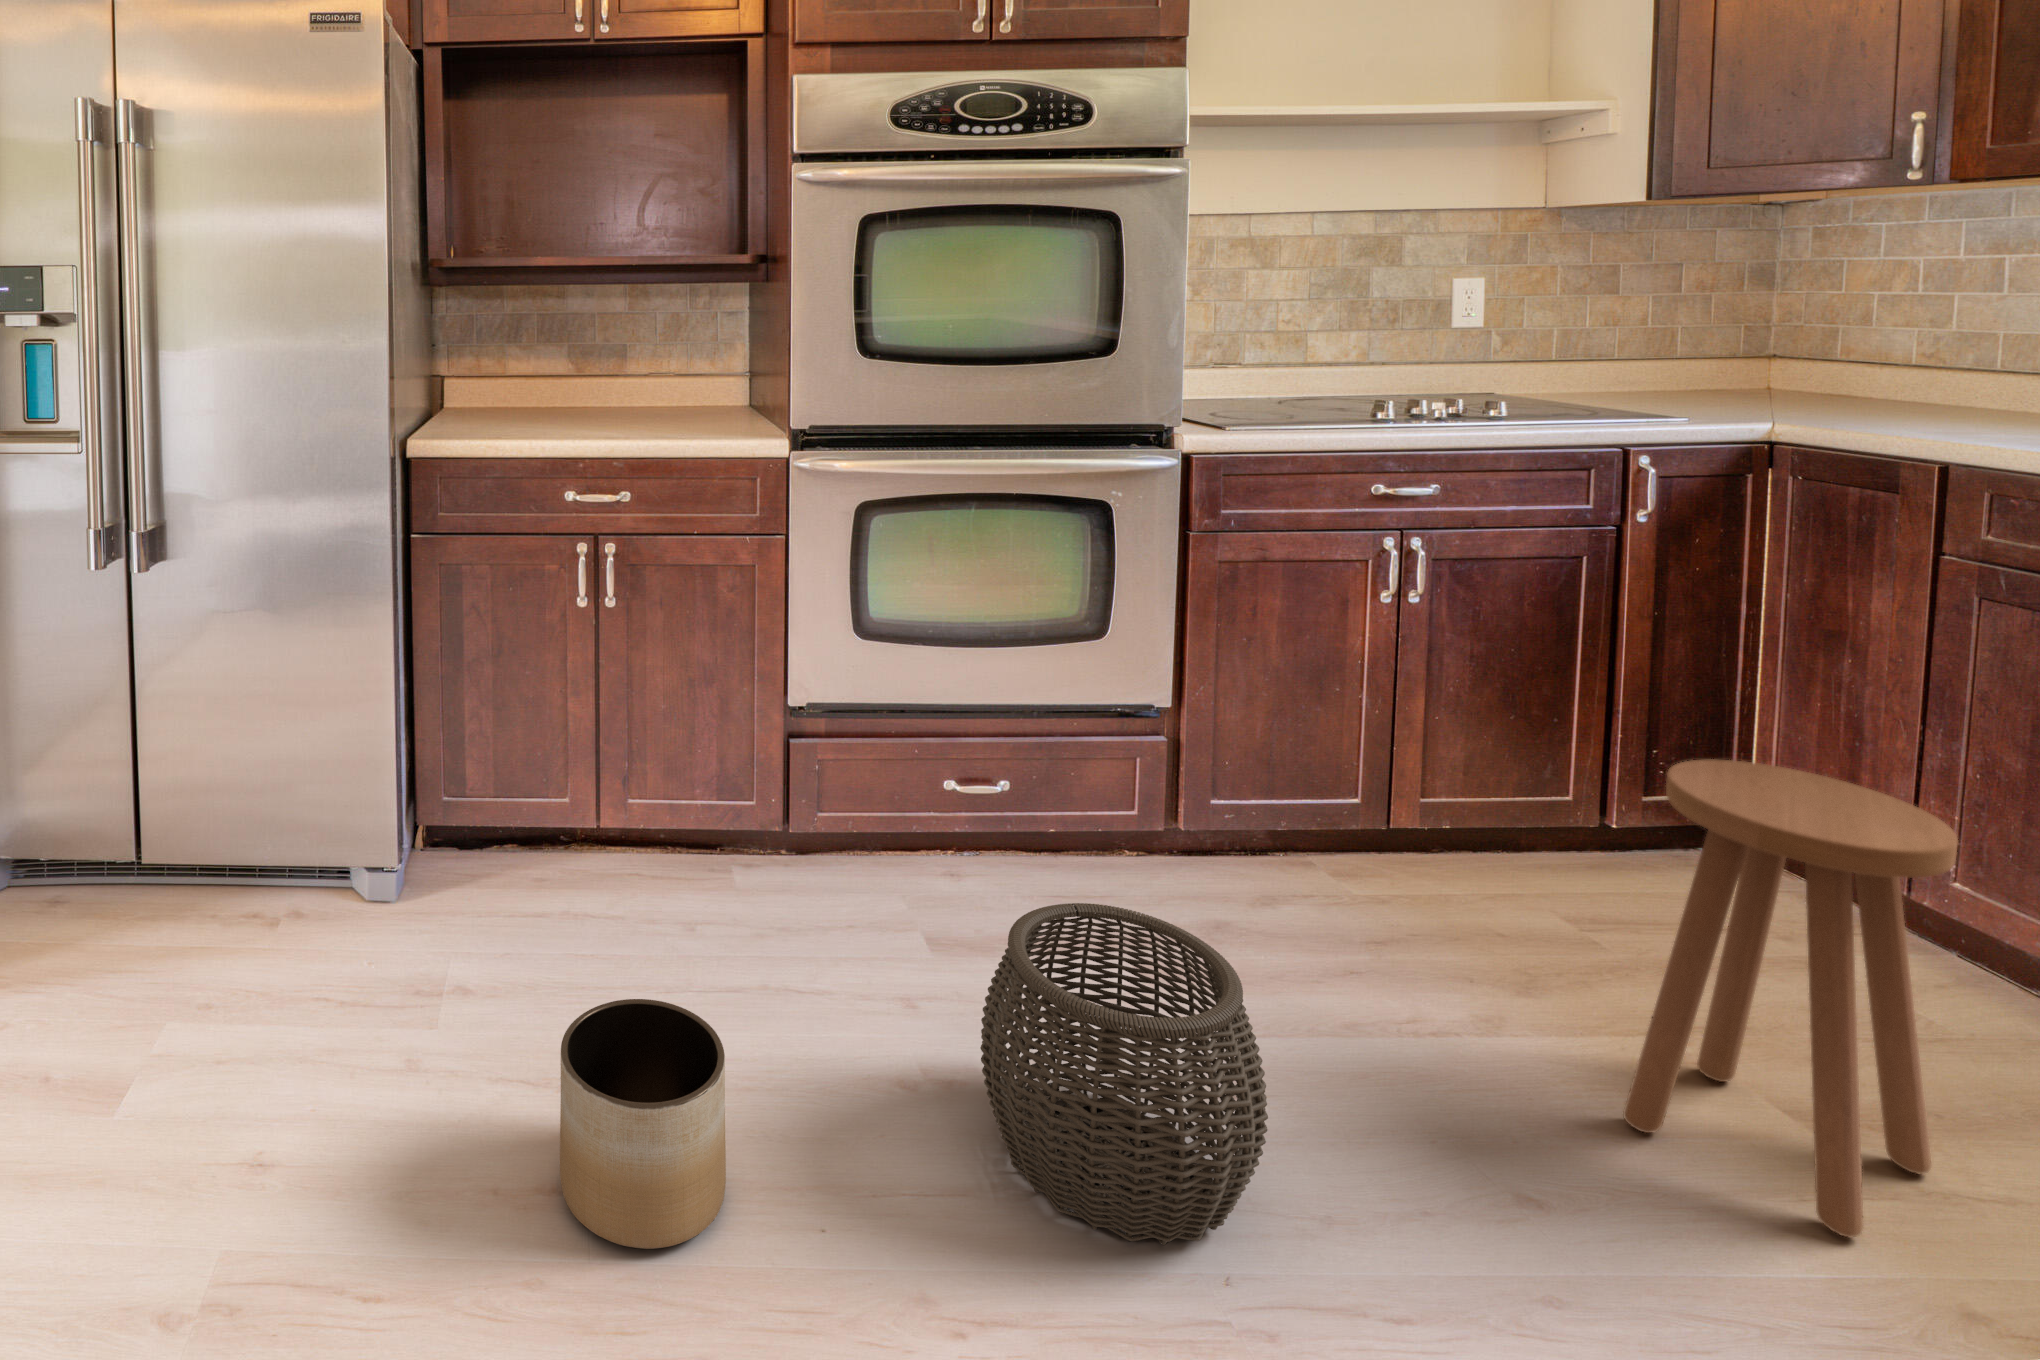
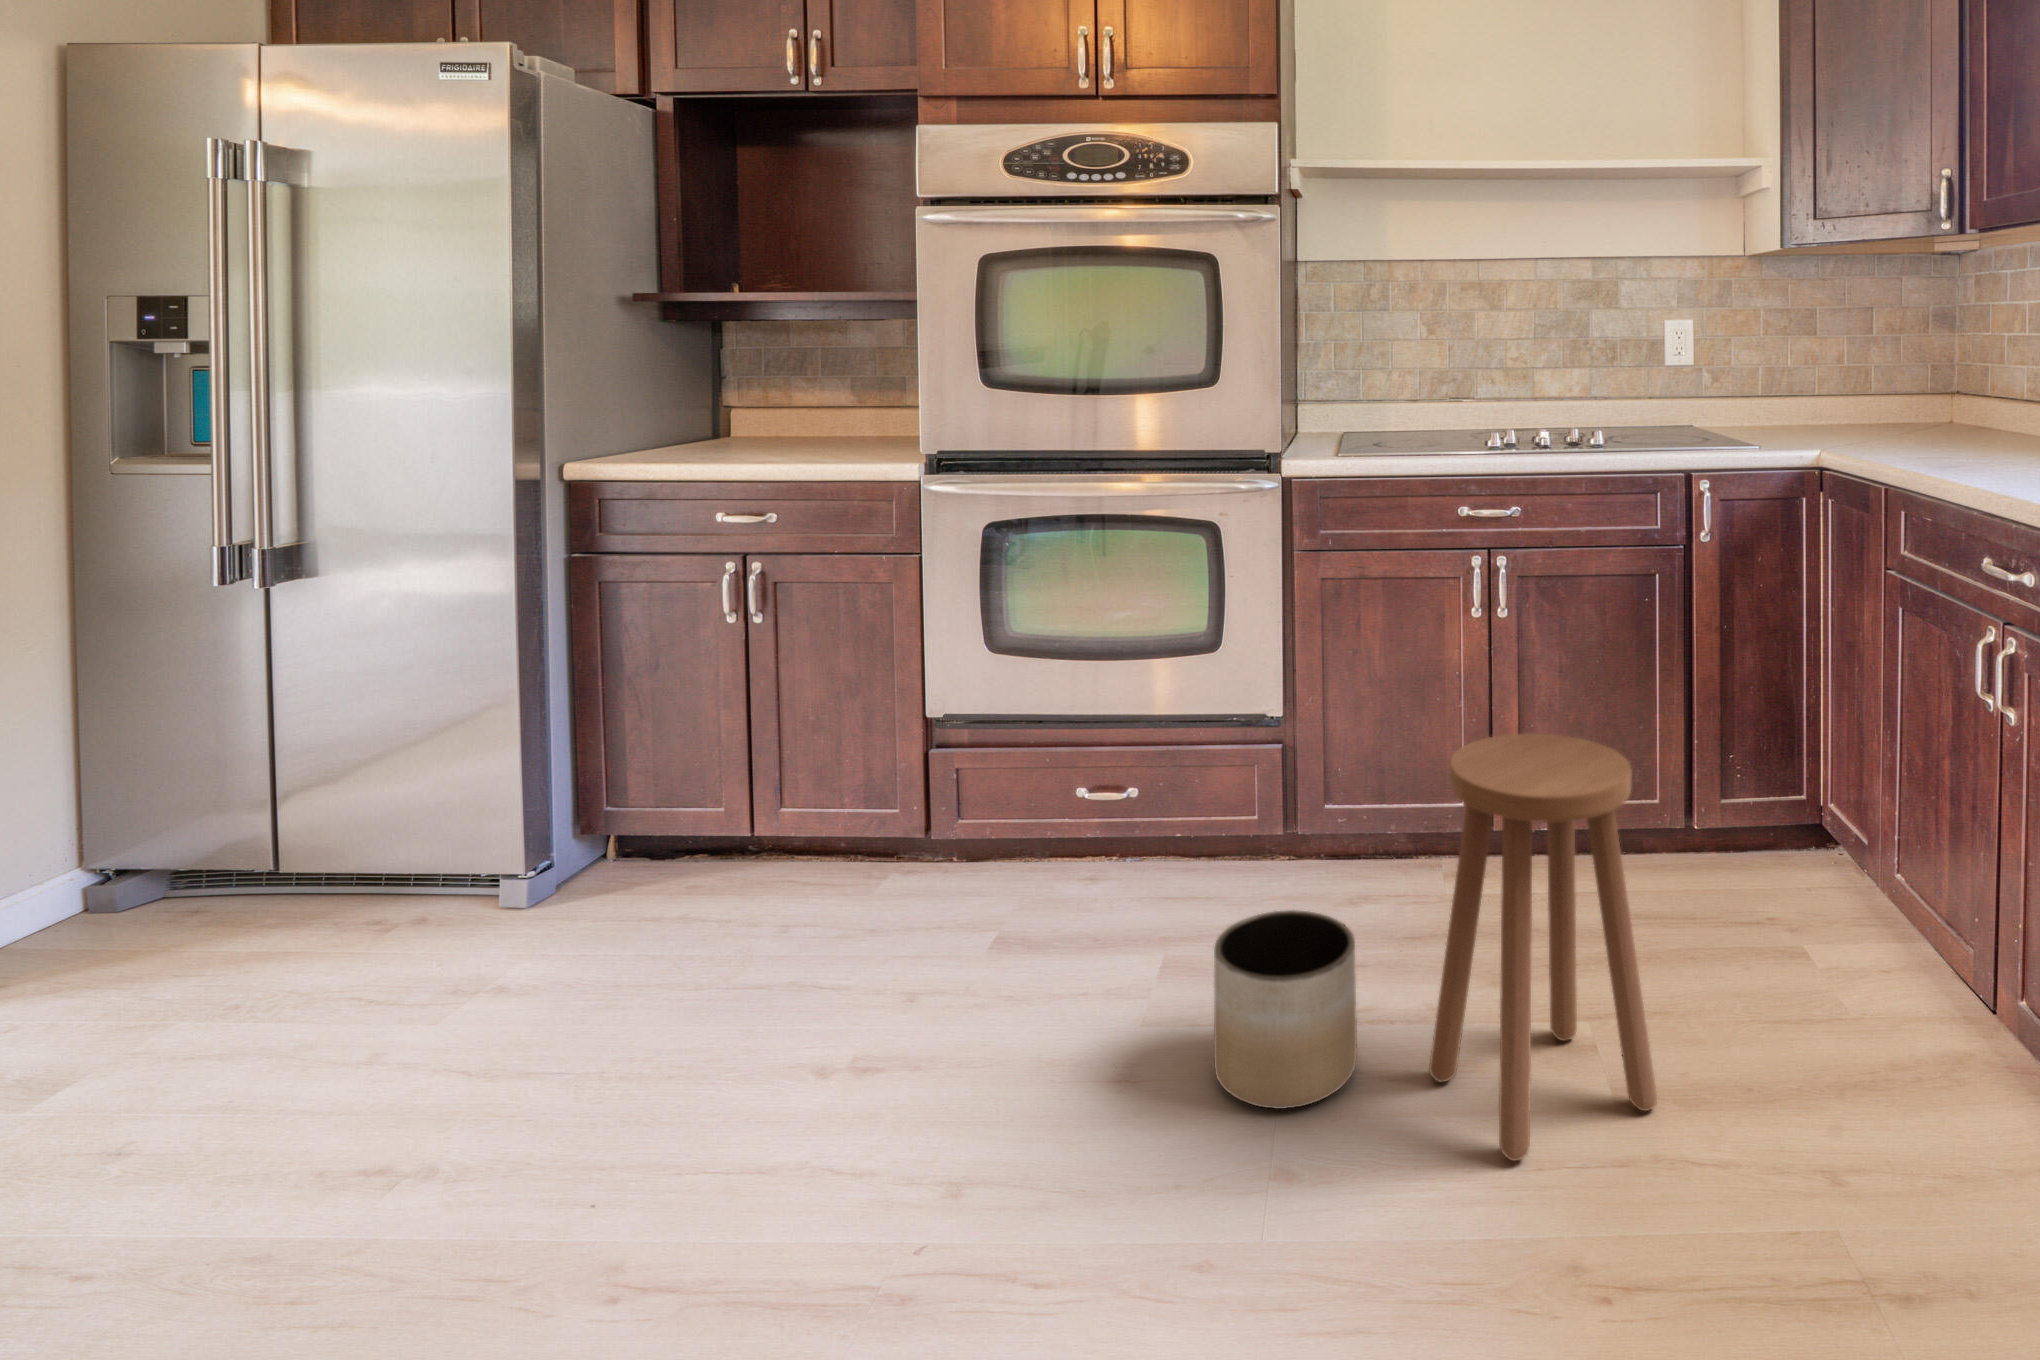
woven basket: present [981,903,1268,1245] -> none [780,873,1040,1177]
planter: present [560,999,726,1249] -> present [1214,910,1357,1109]

